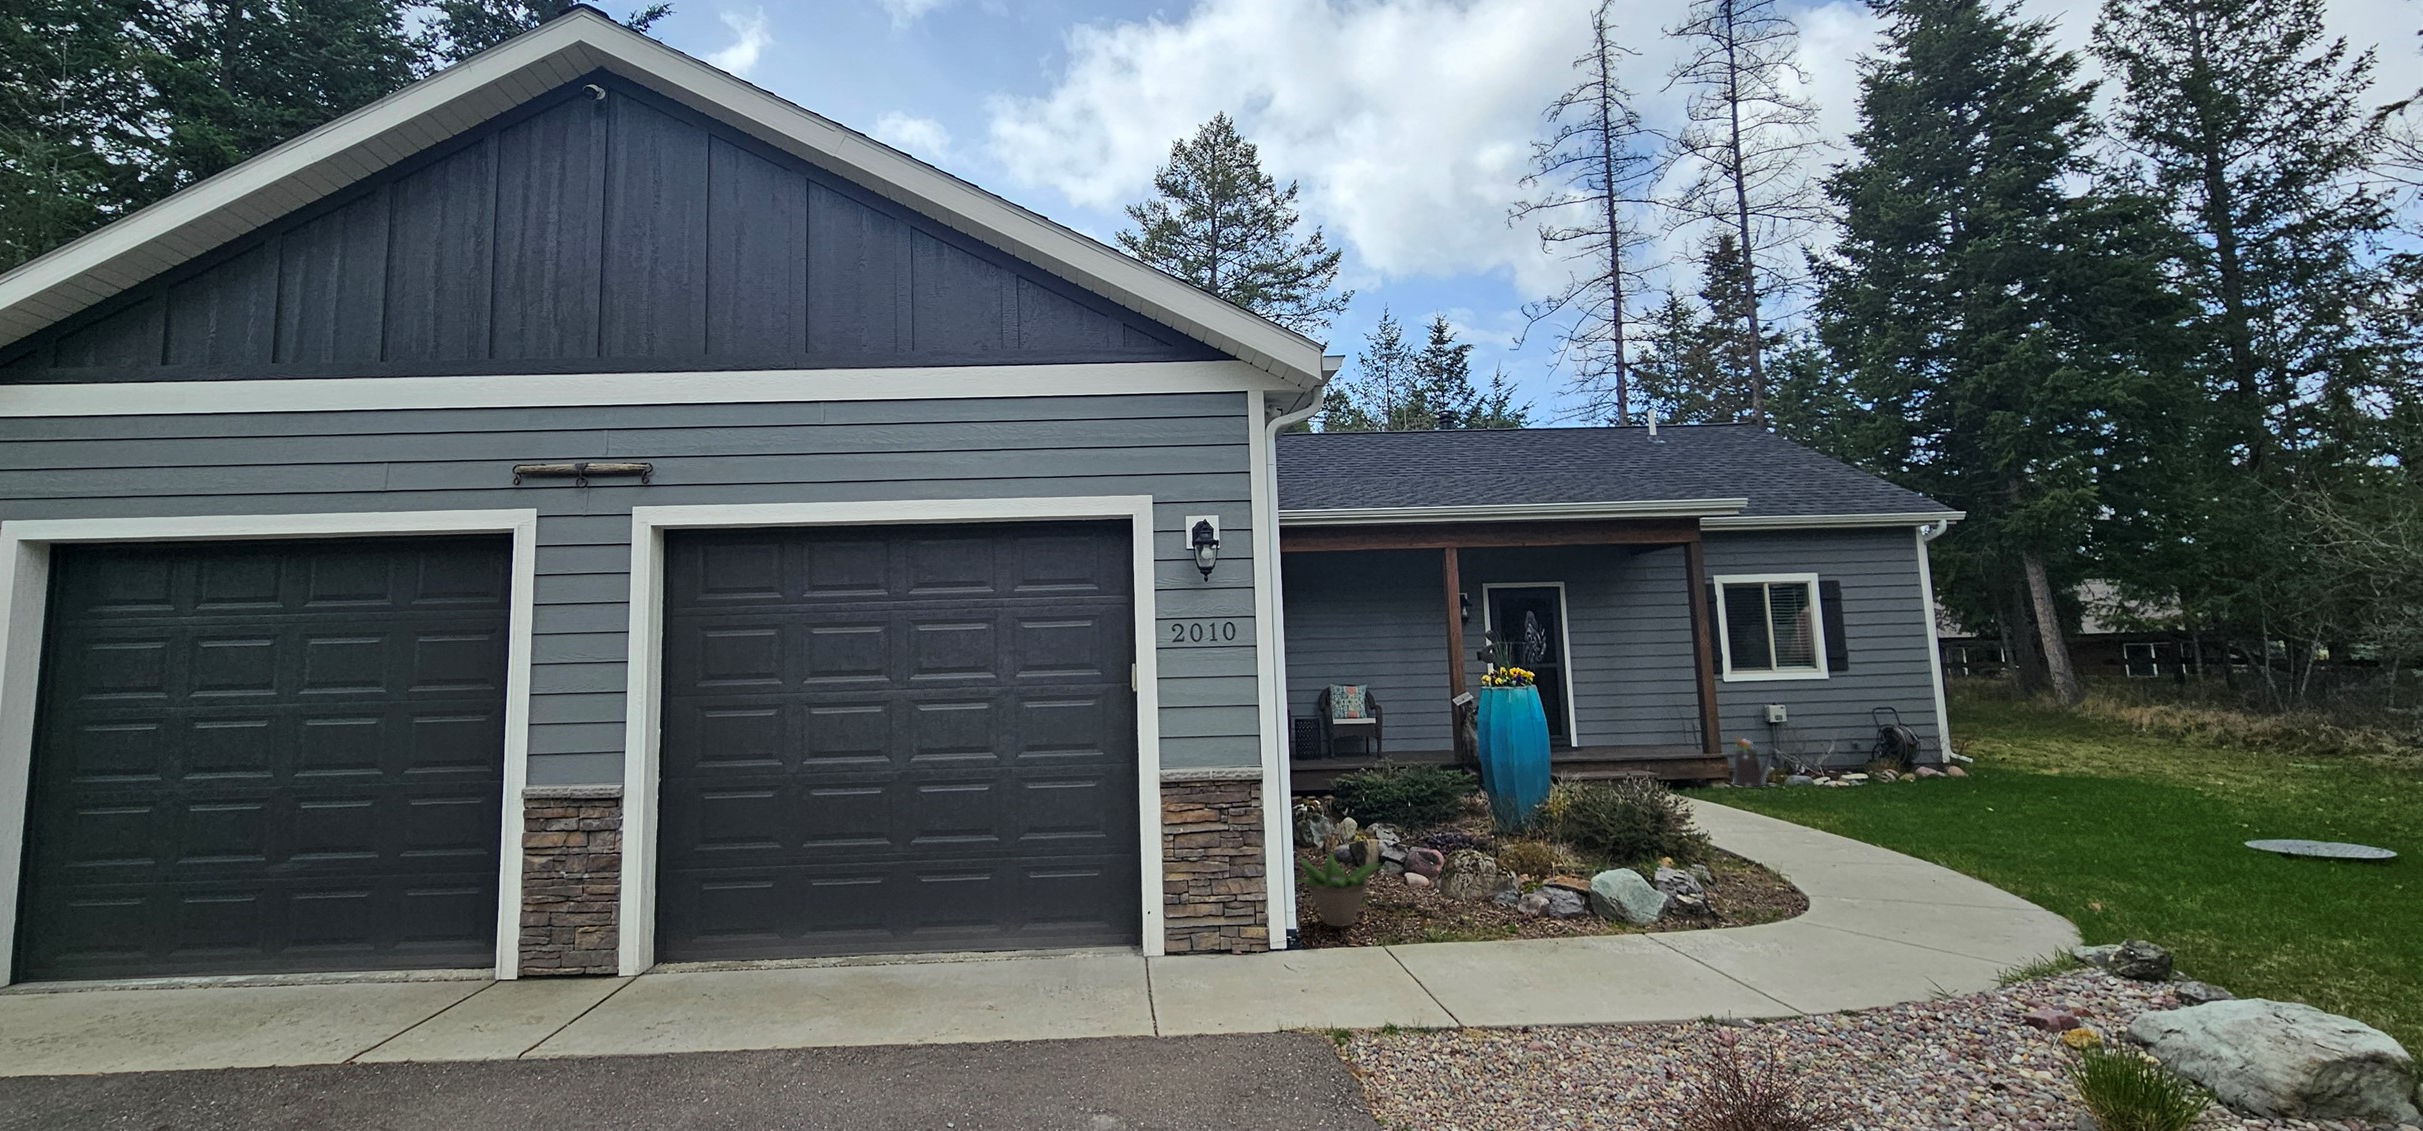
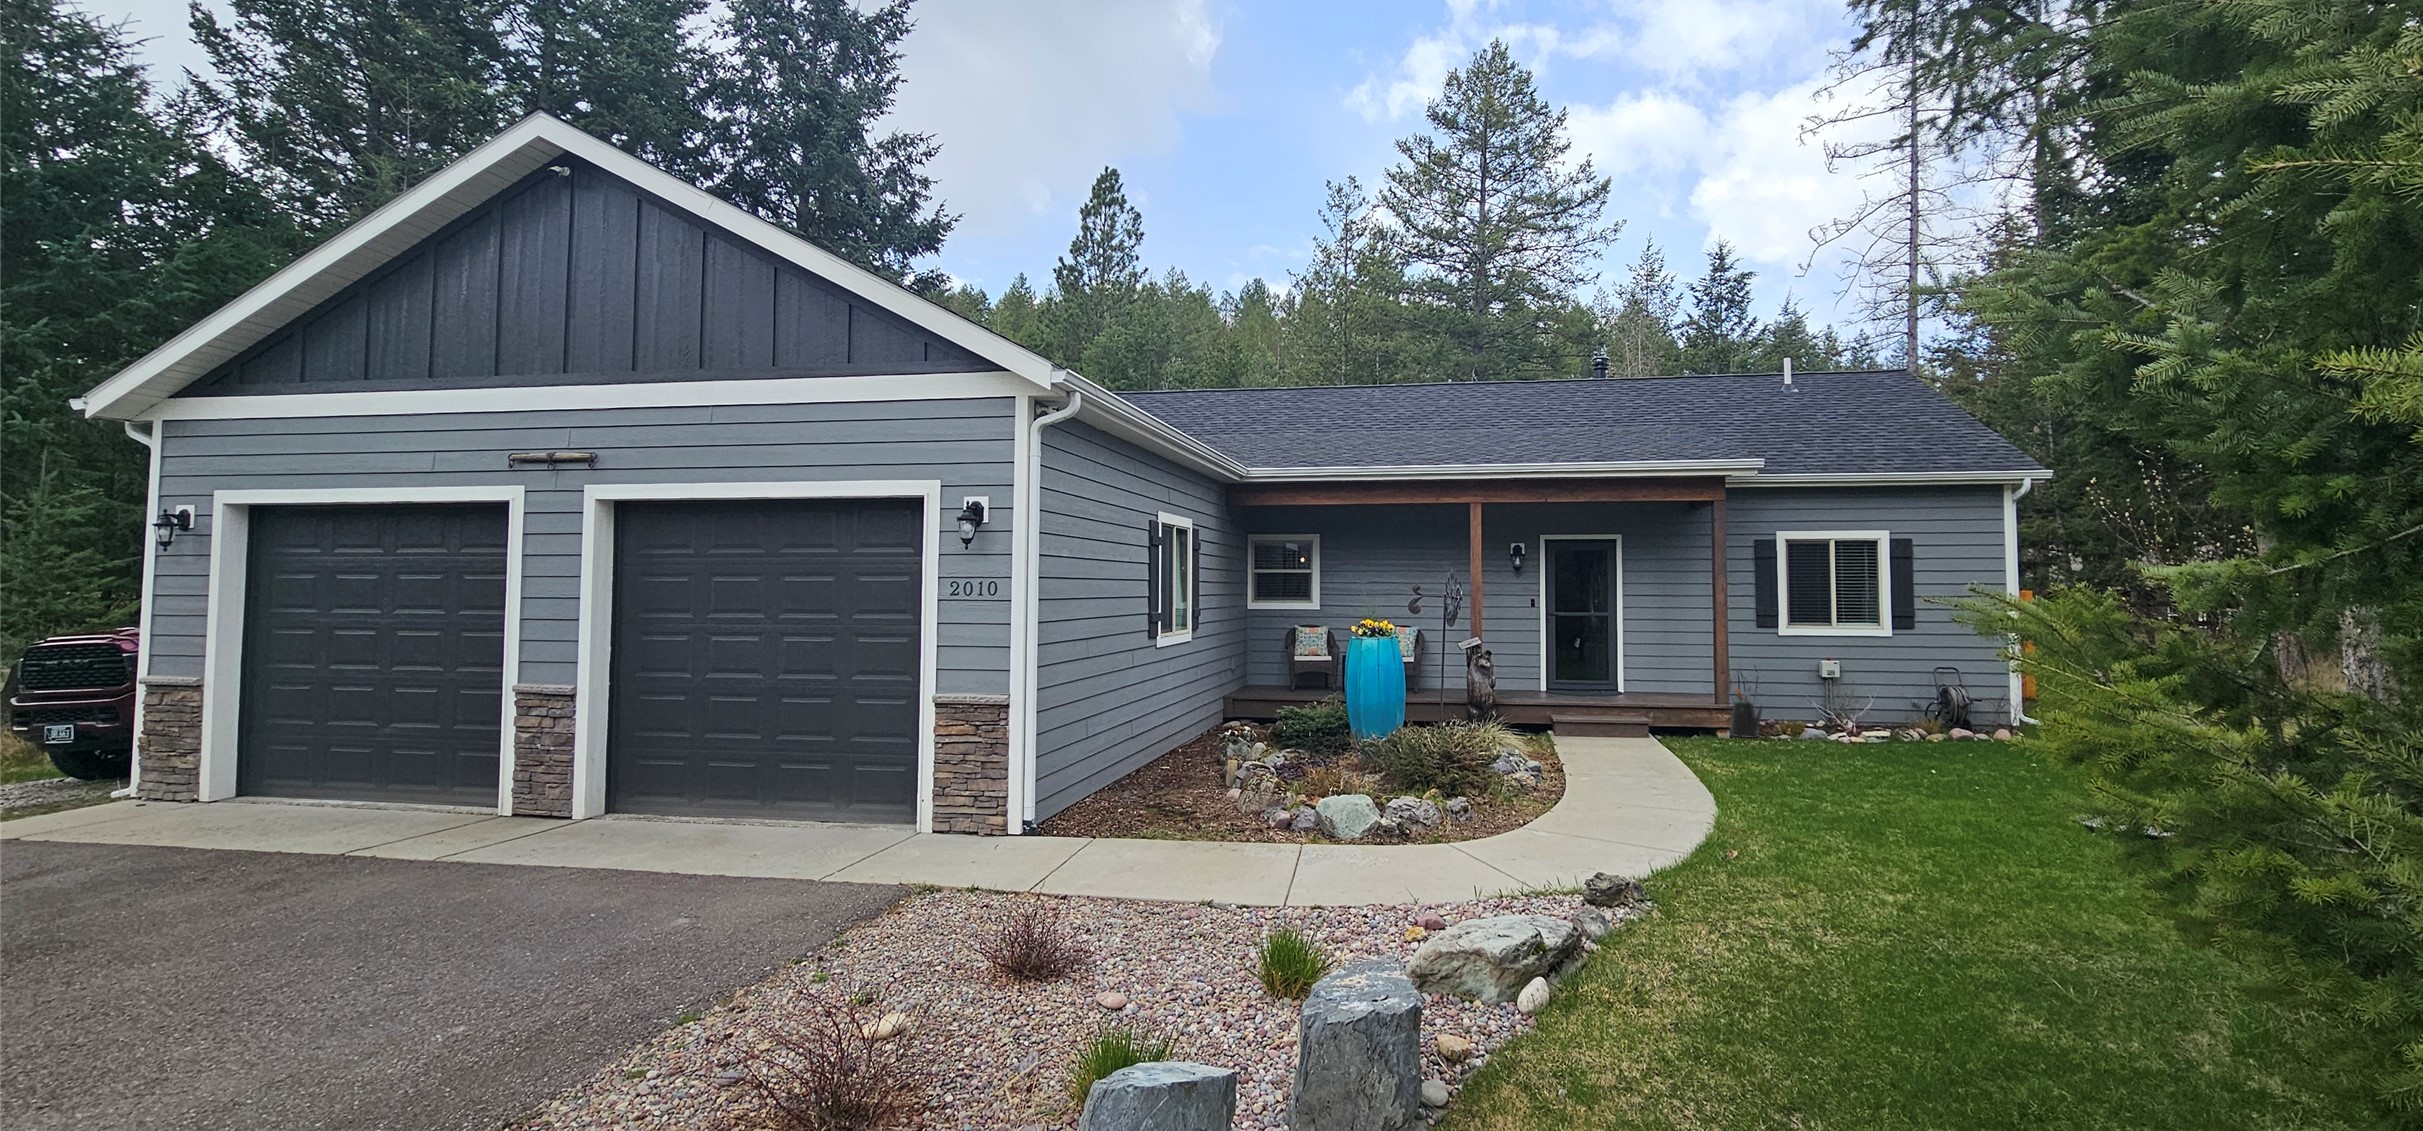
decorative plant: present [1297,854,1381,927] -> none [1047,768,1138,826]

